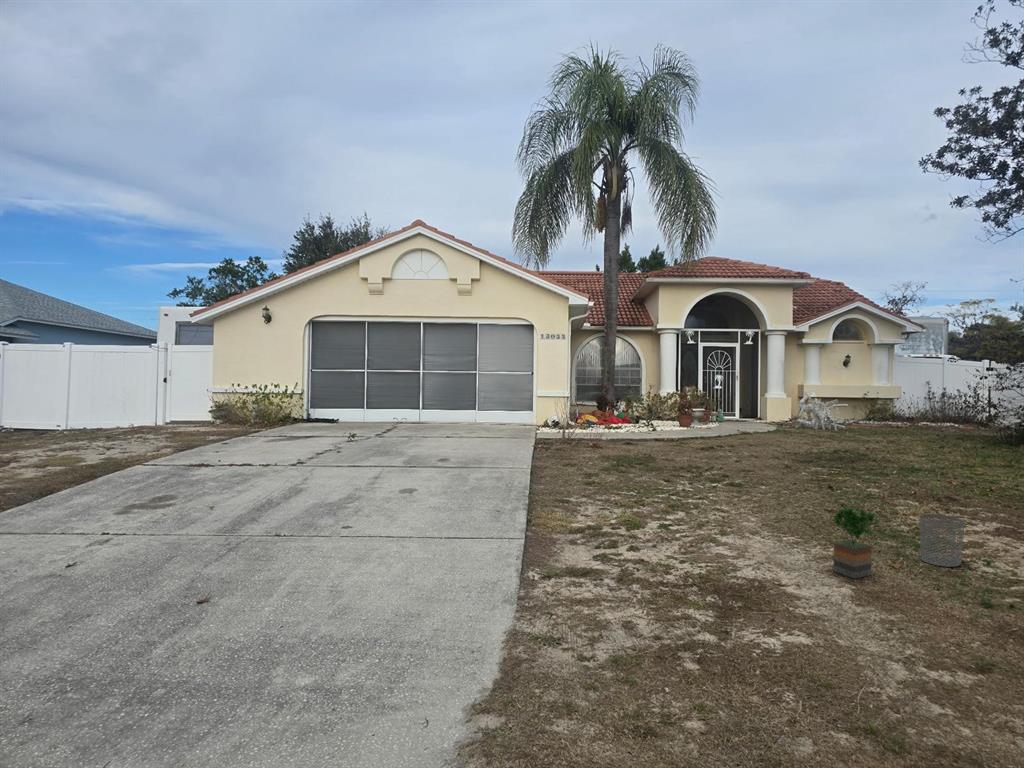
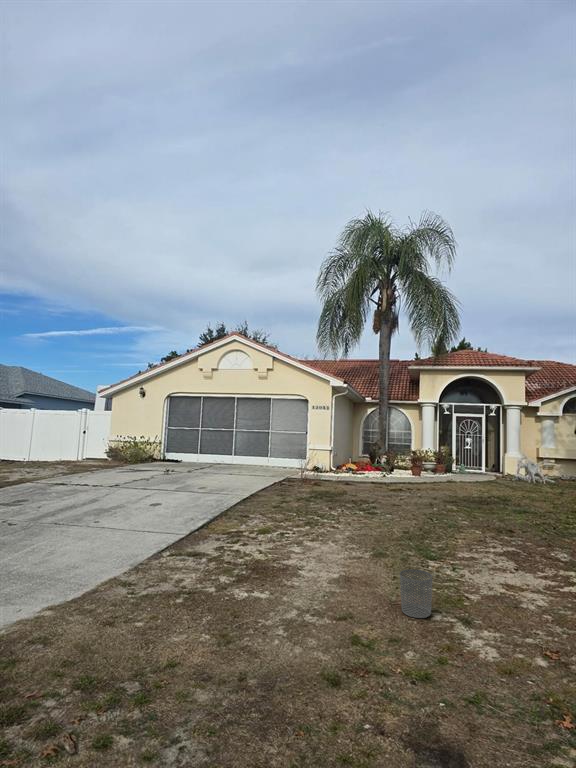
potted tree: present [833,508,880,578] -> none [305,557,344,618]

